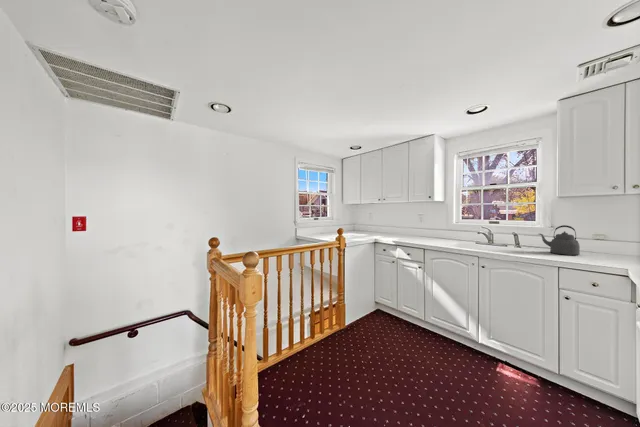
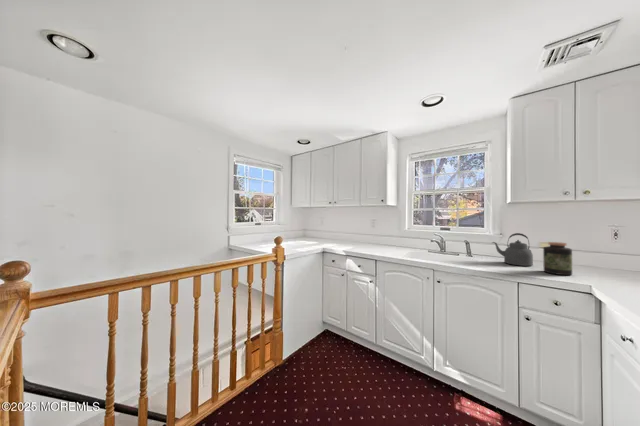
jar: none [587,233,616,263] -> present [543,242,572,275]

